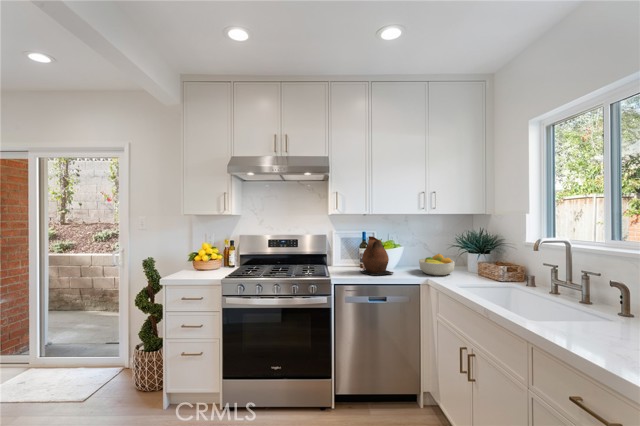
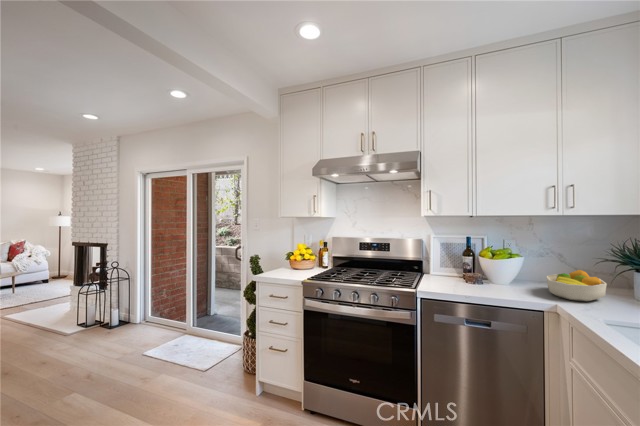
ceramic pitcher: present [361,236,393,275] -> none [457,243,506,292]

